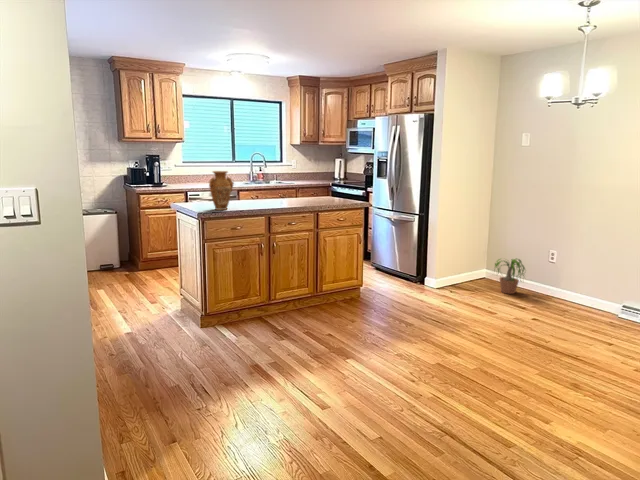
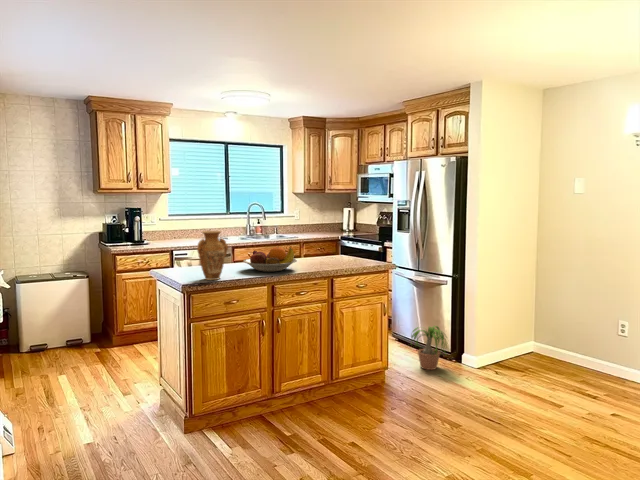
fruit bowl: none [246,186,289,205] -> present [243,247,297,272]
potted plant: present [495,258,525,294] -> present [411,326,444,370]

